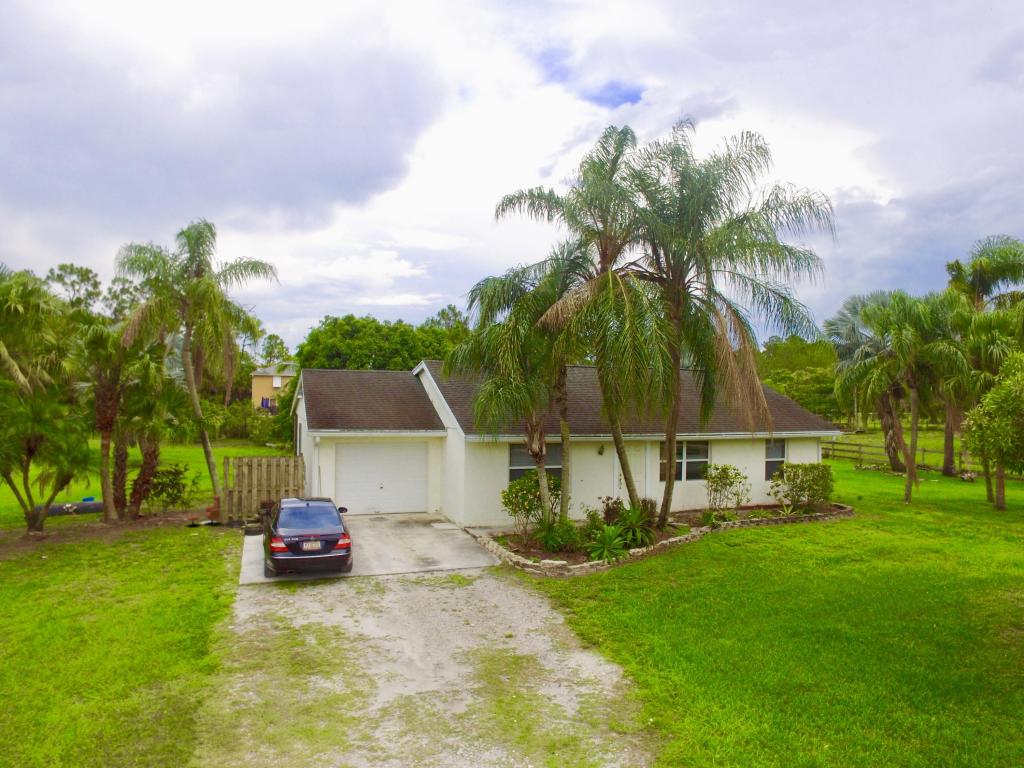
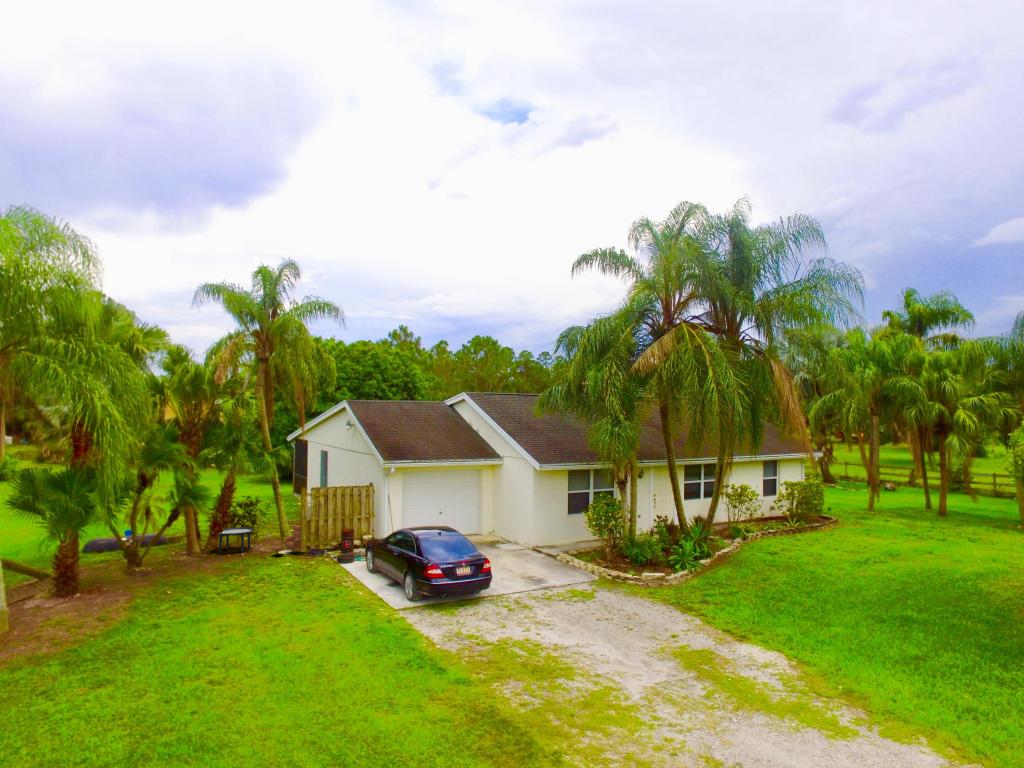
round table: none [139,496,180,522] -> present [218,527,254,553]

